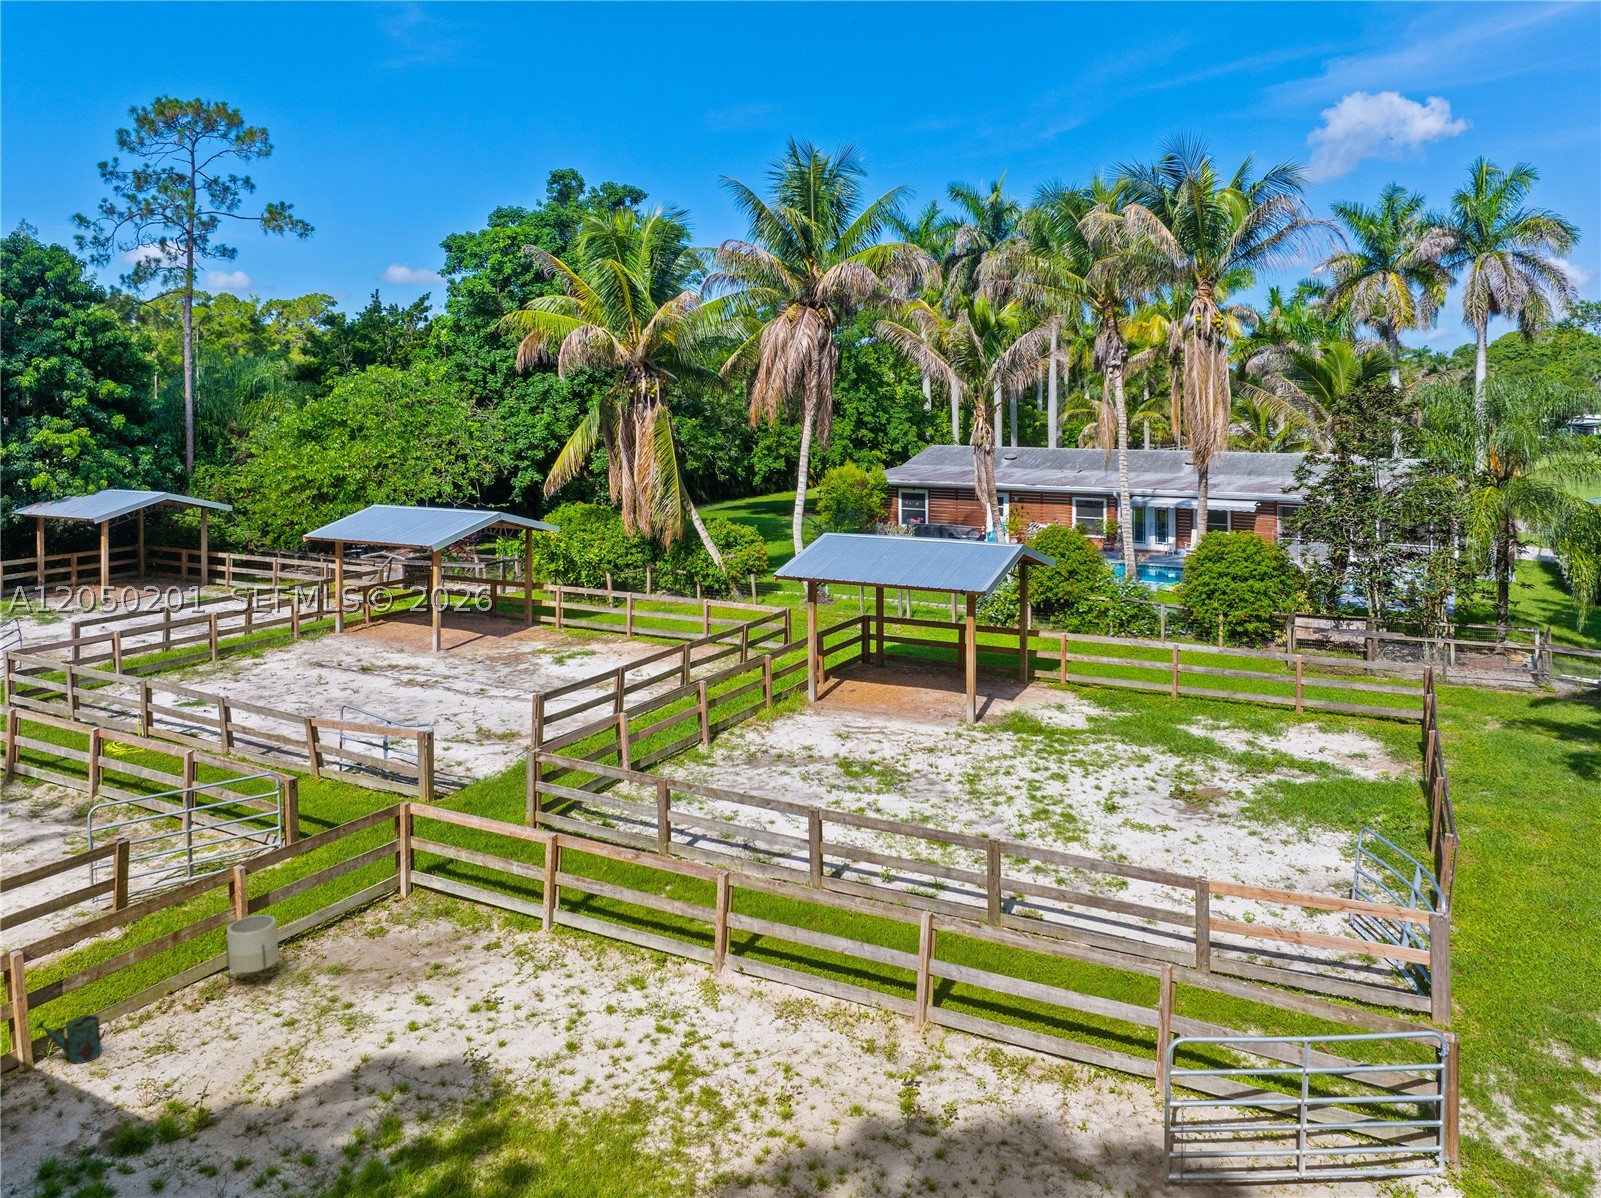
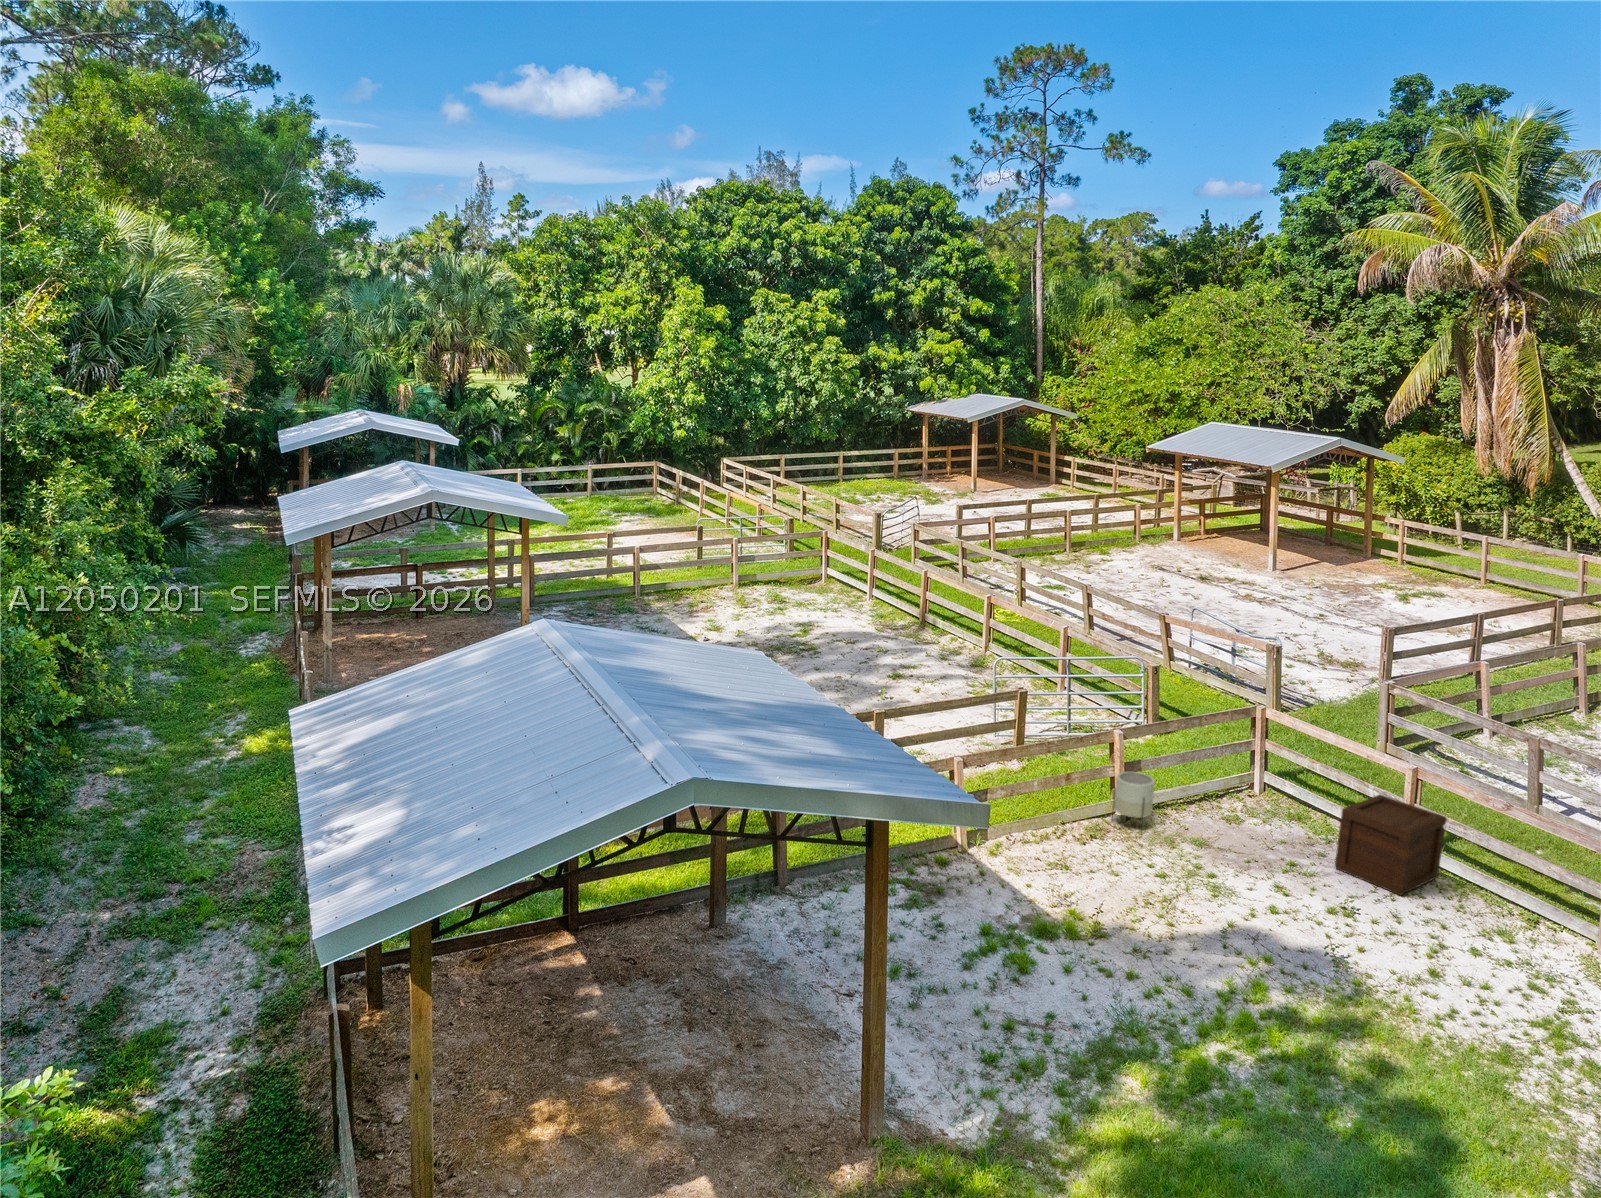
wooden crate: none [481,869,580,970] -> present [1335,795,1447,895]
watering can: present [36,1015,111,1064] -> none [989,806,1037,846]

